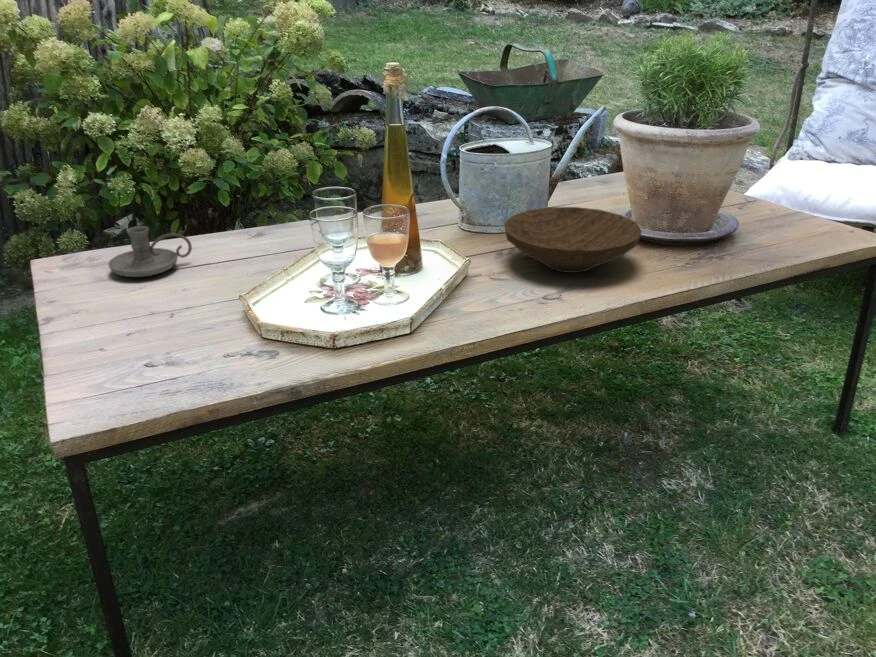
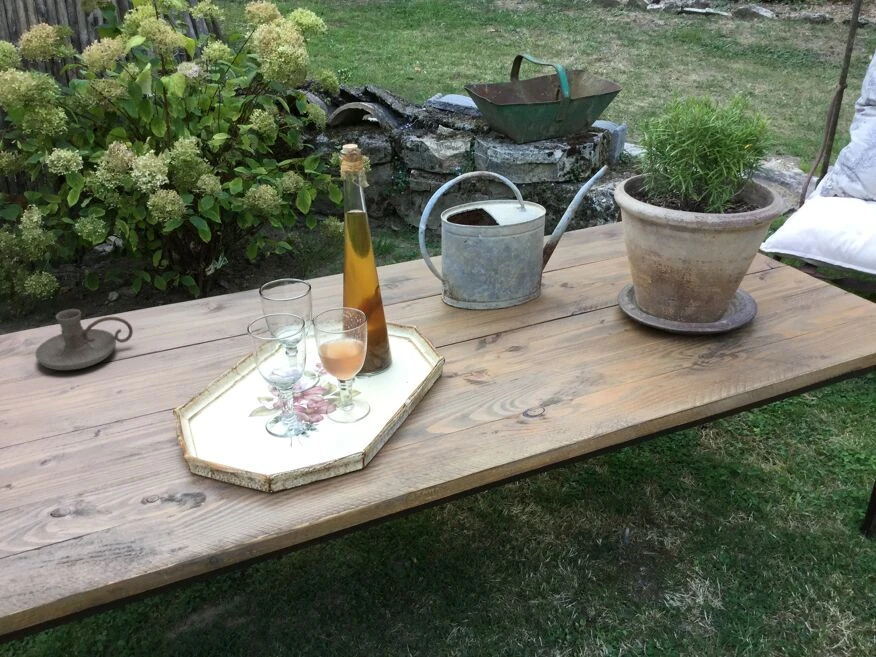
wooden bowl: present [505,207,642,273] -> none [488,289,646,375]

